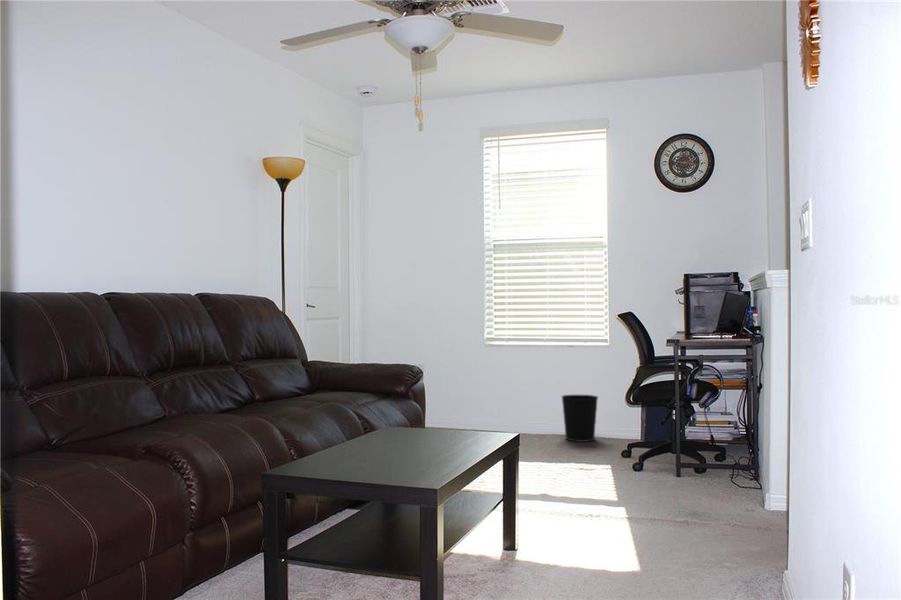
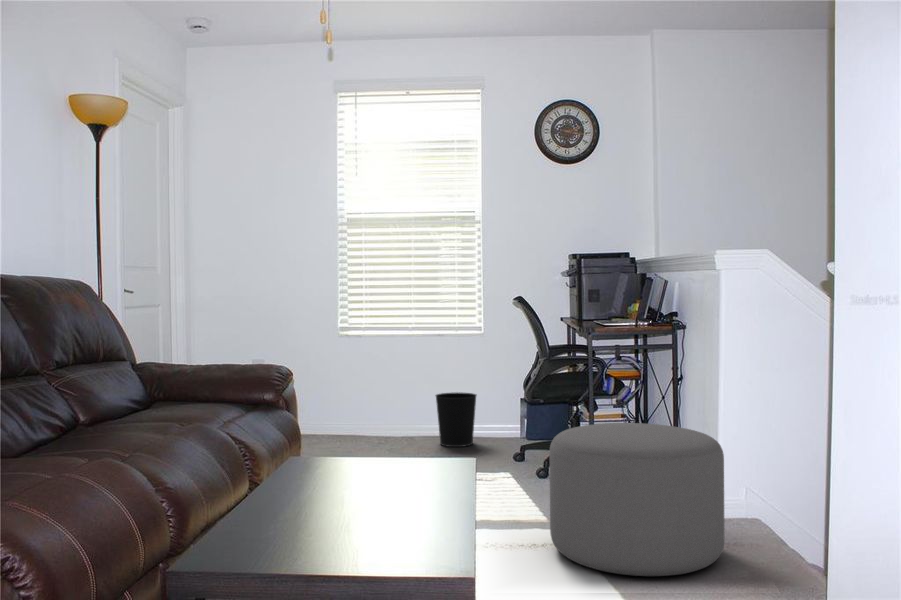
ottoman: none [600,422,751,549] -> present [549,423,725,576]

